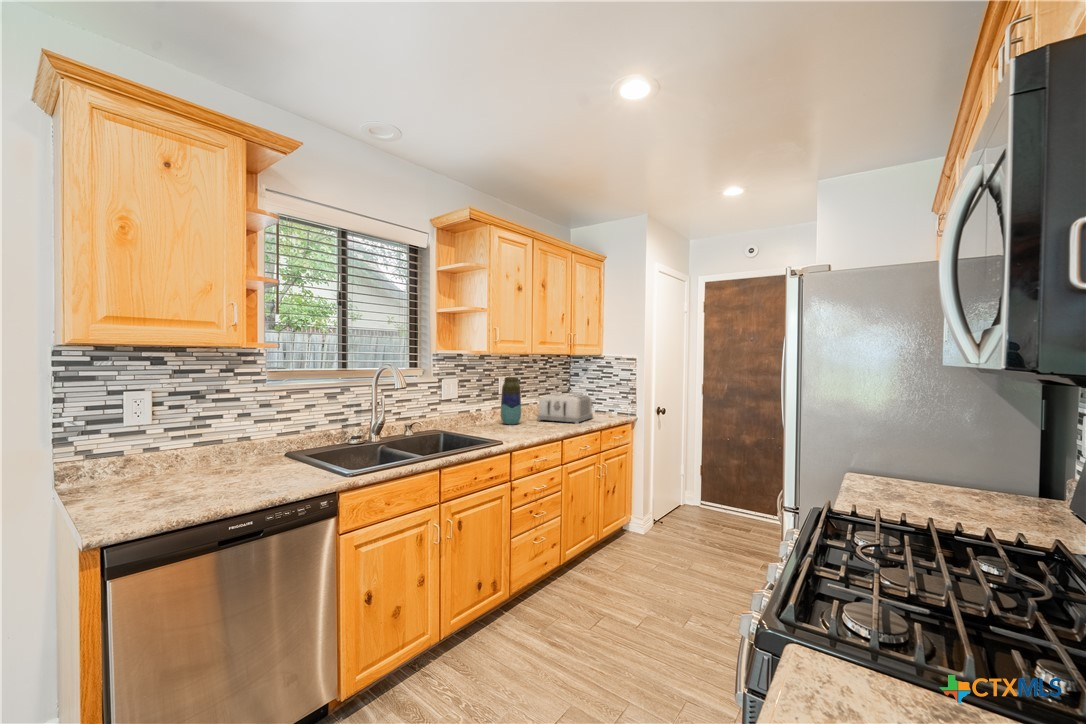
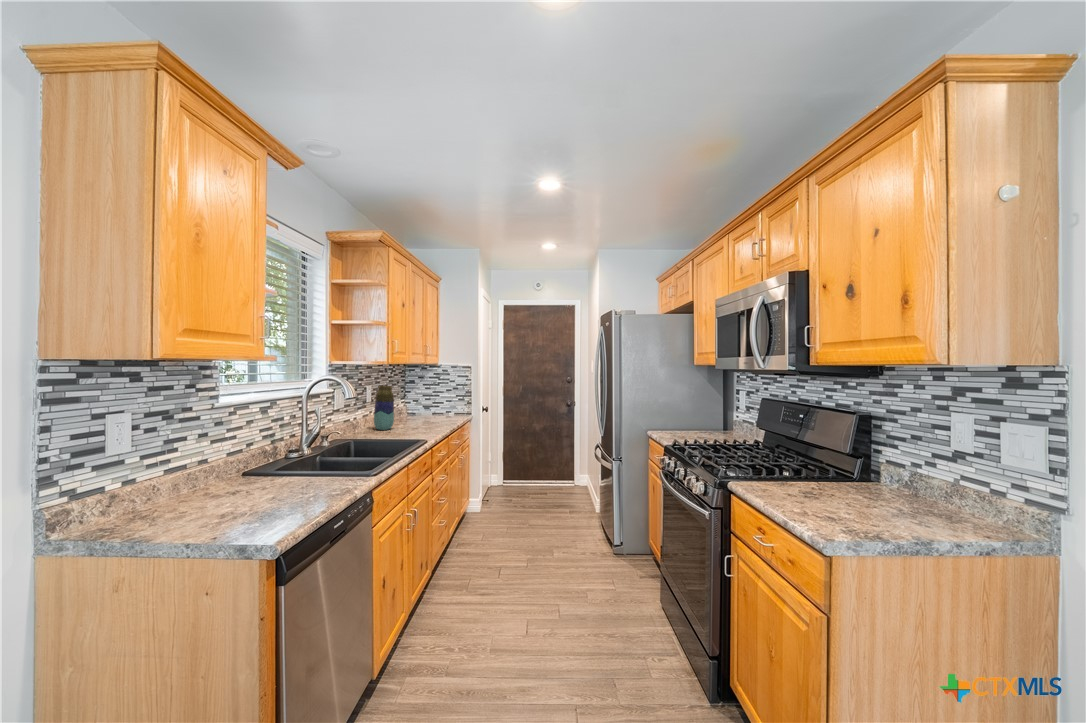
toaster: present [537,393,593,424] -> none [401,399,442,425]

